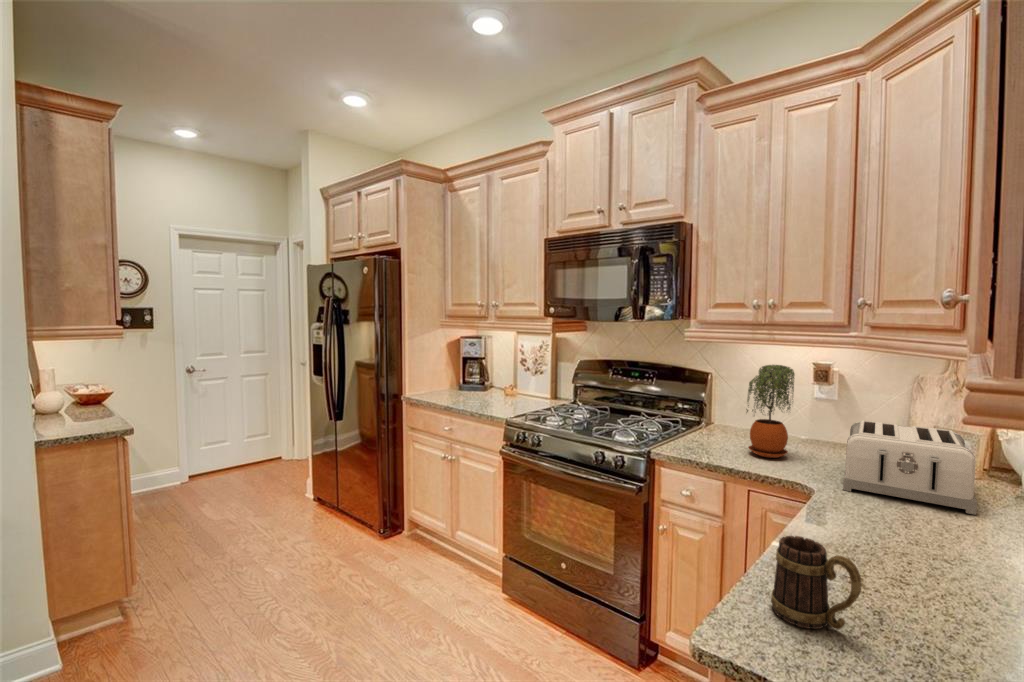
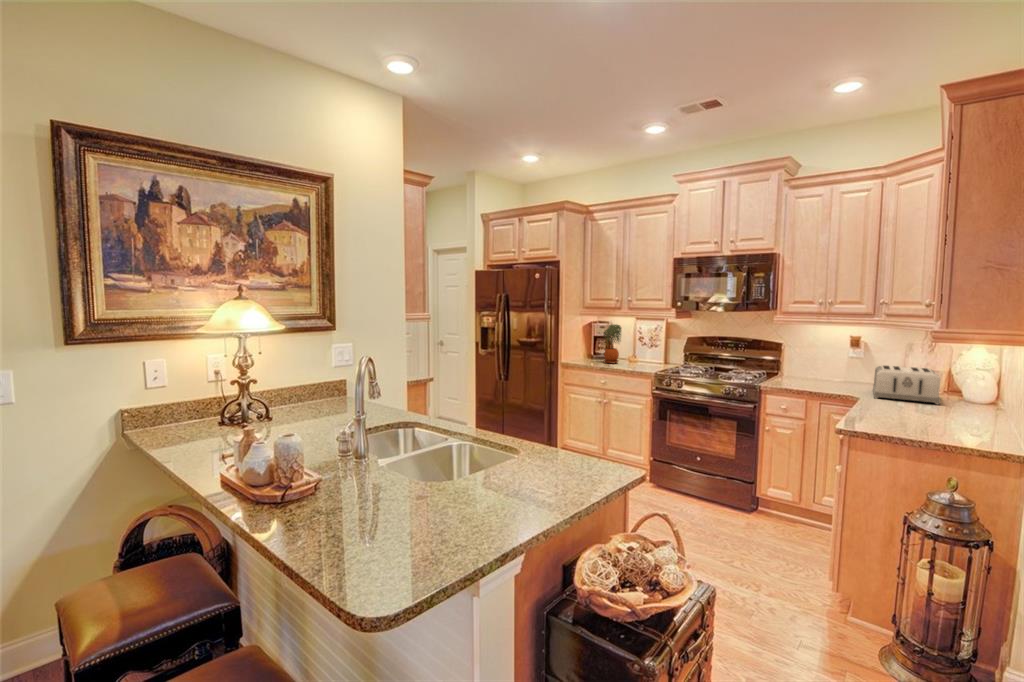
potted plant: present [746,365,795,458] -> present [603,324,621,363]
mug: present [771,536,862,629] -> none [860,398,898,429]

